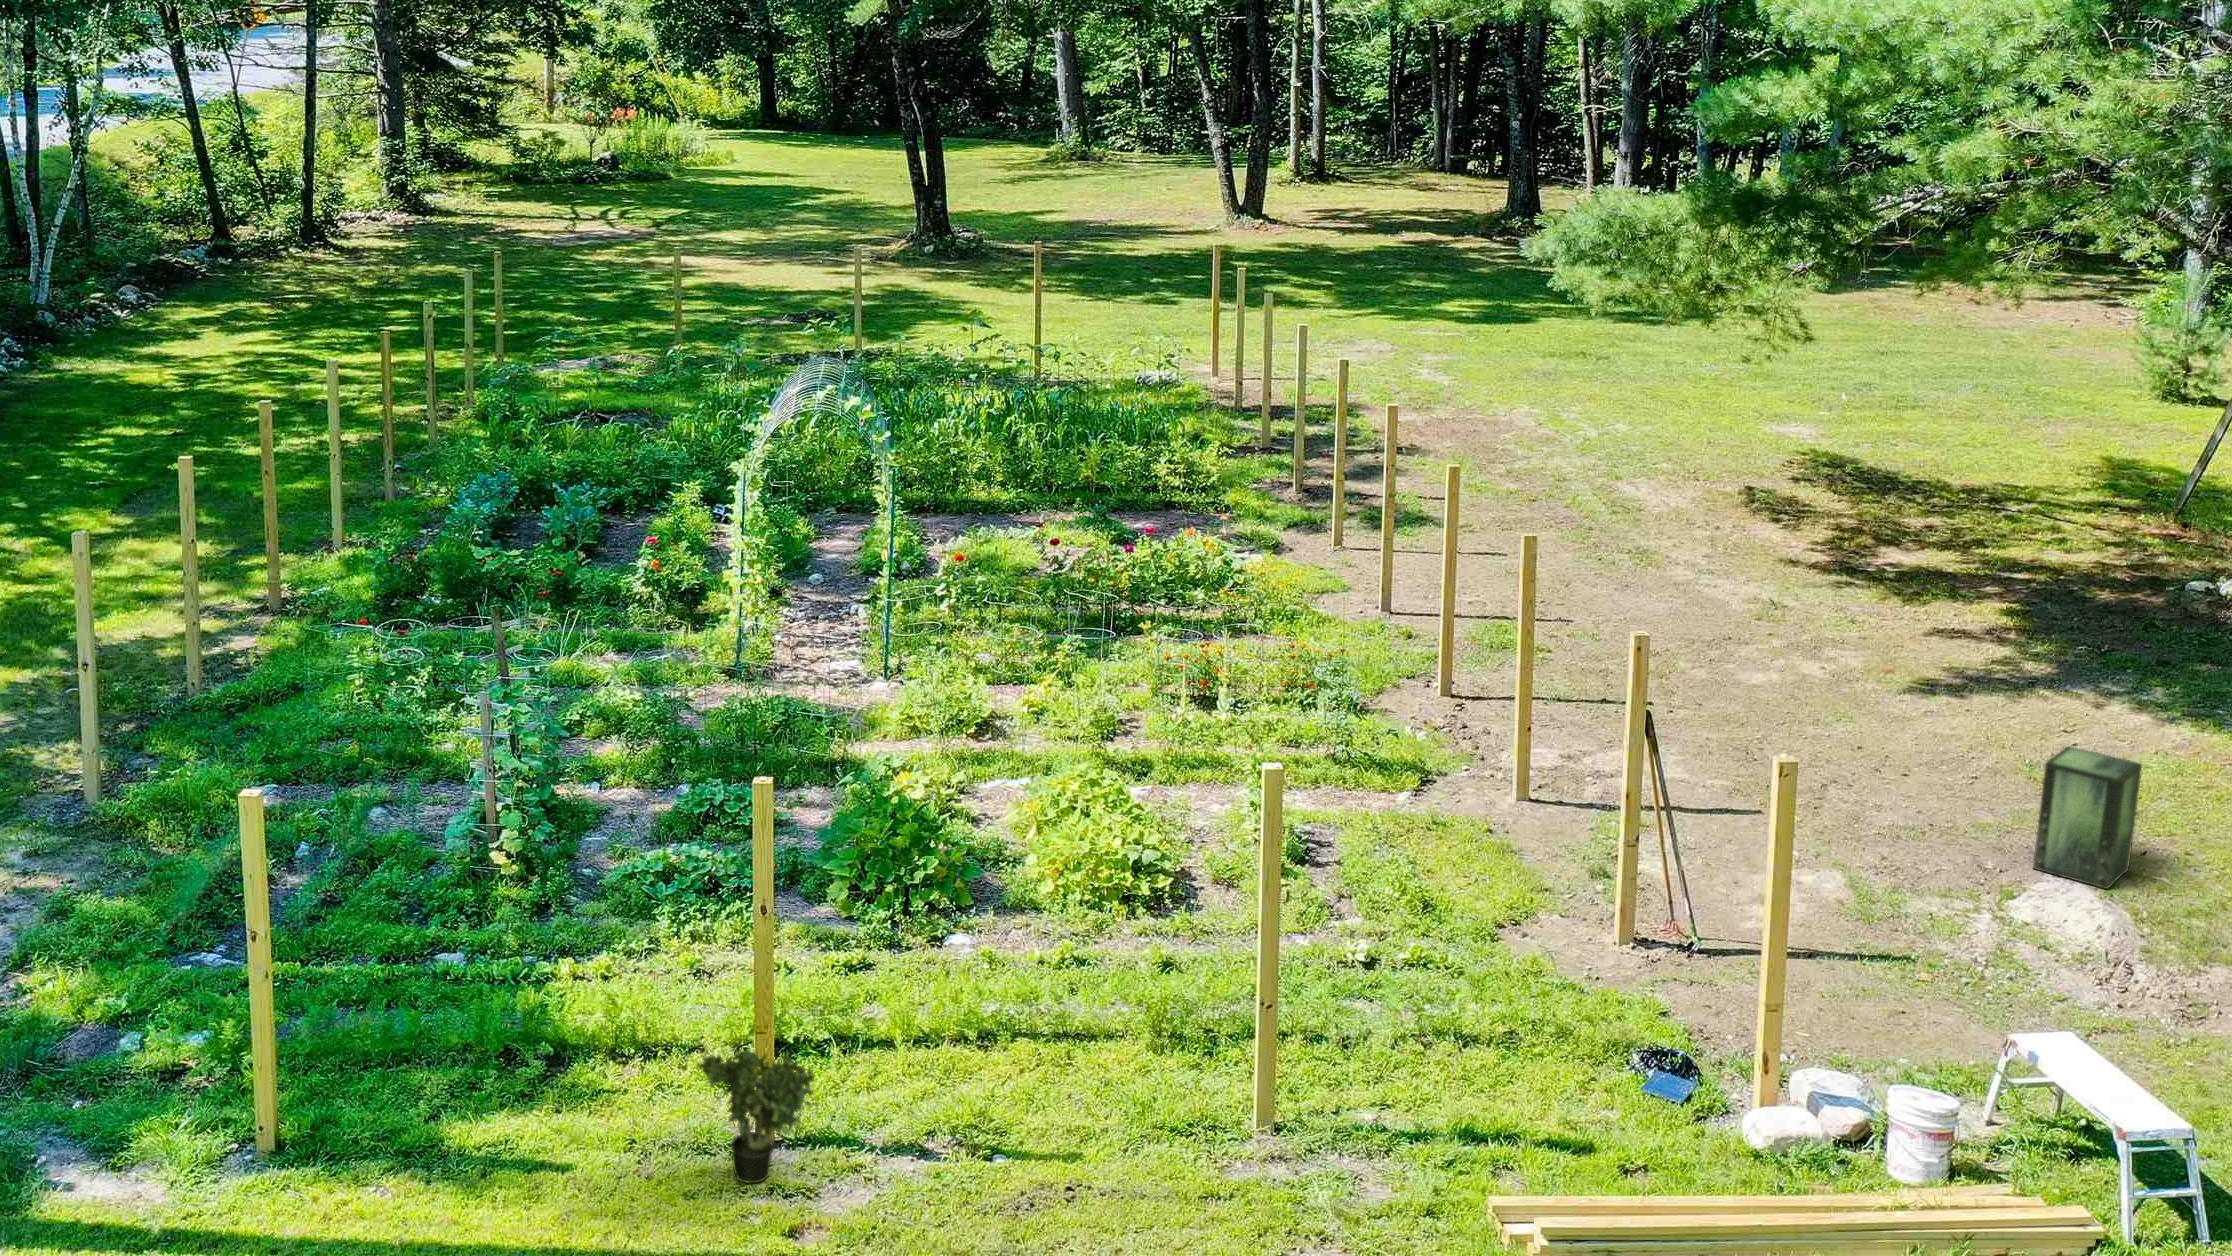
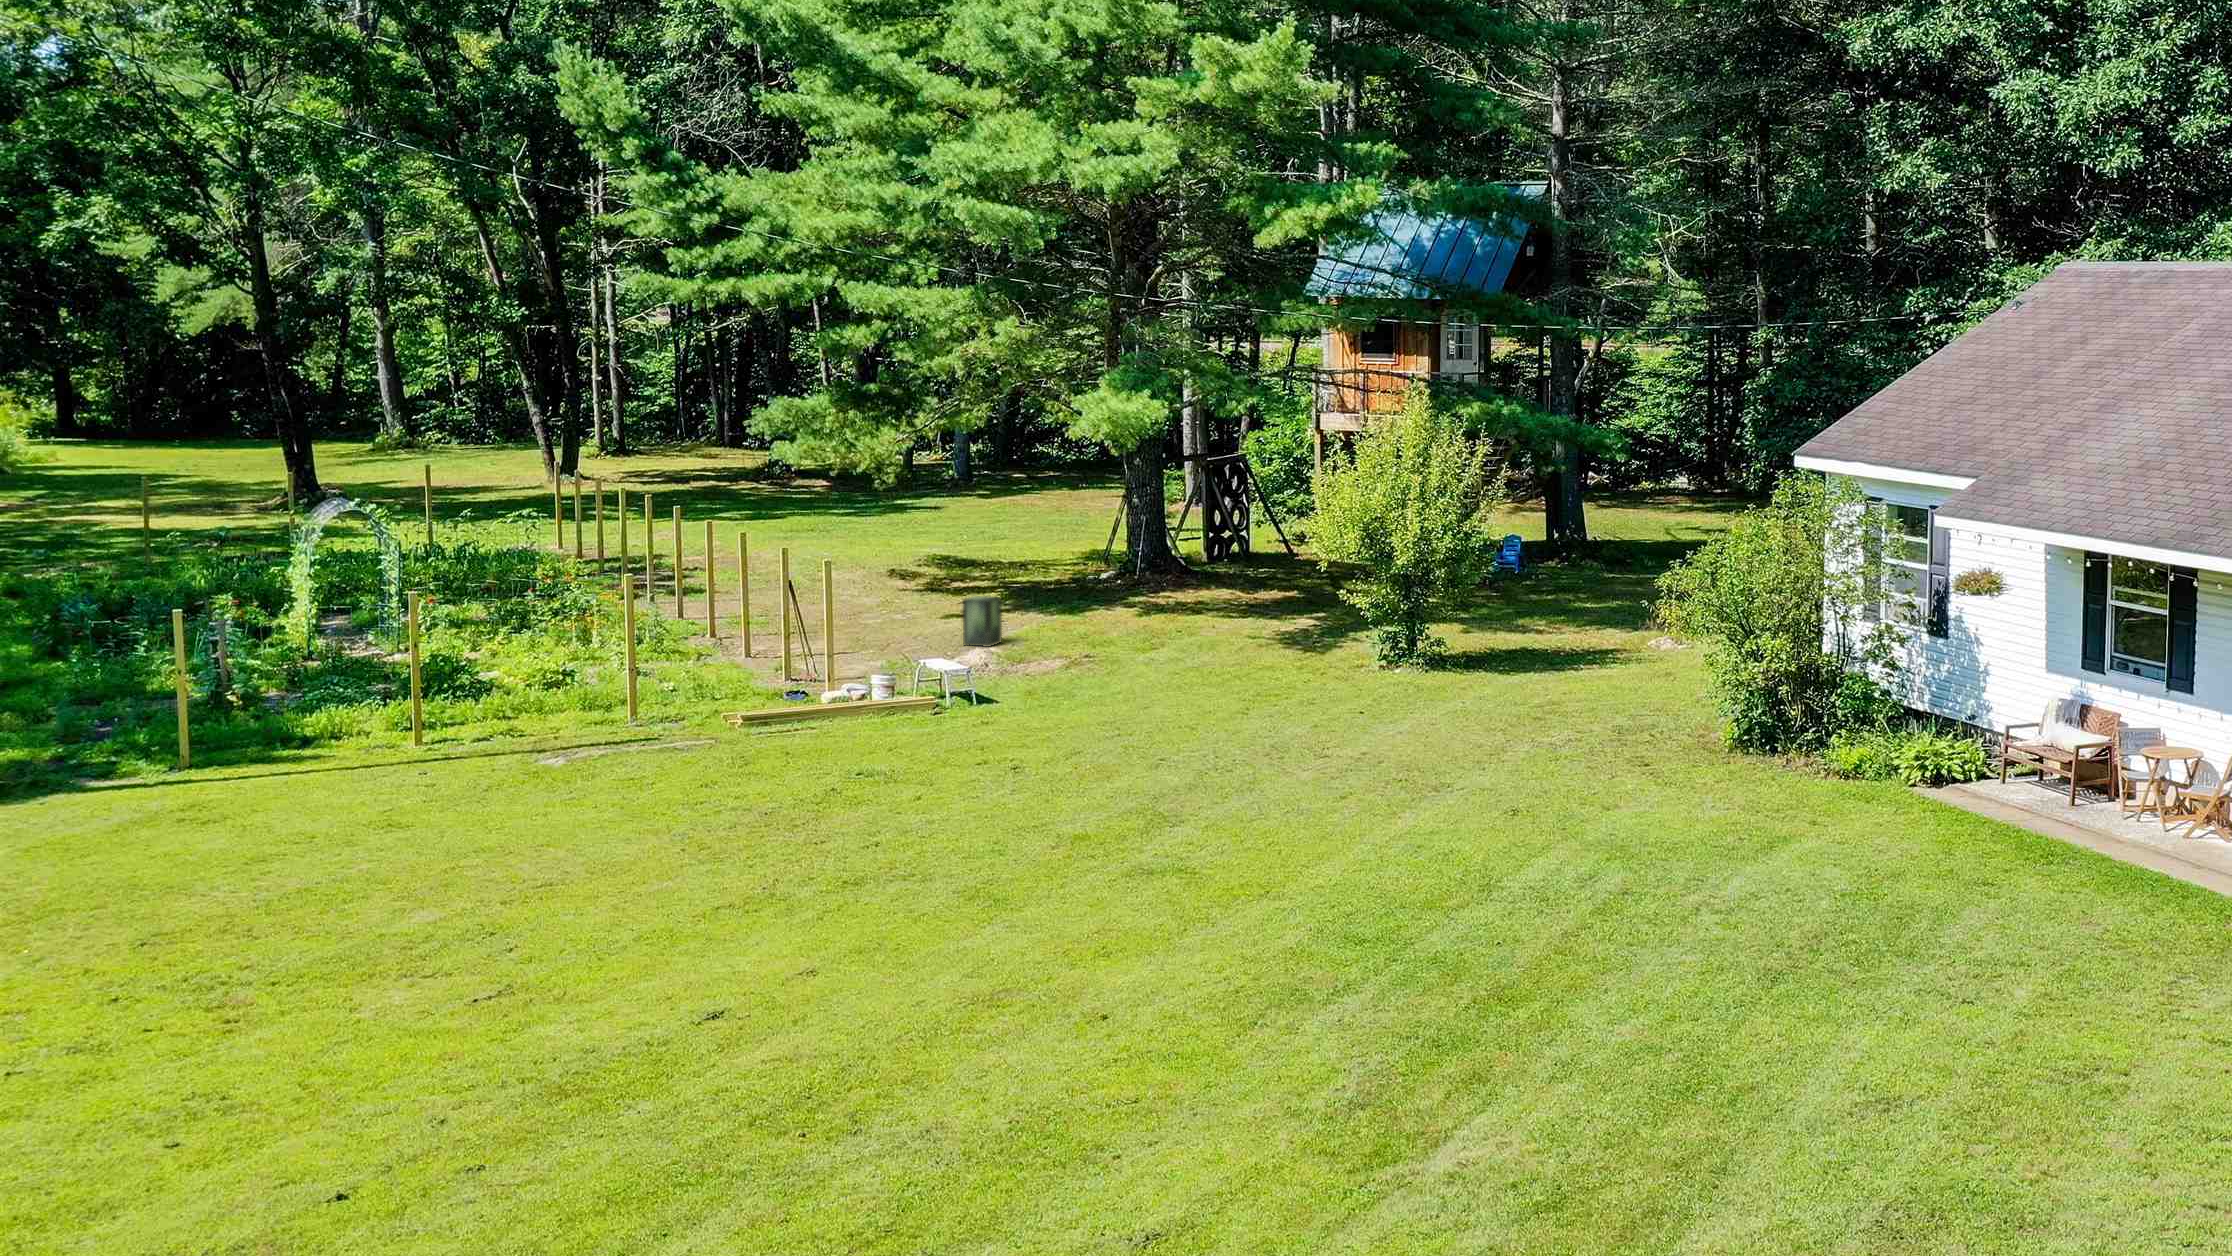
potted plant: present [696,1050,814,1183] -> none [381,688,435,744]

